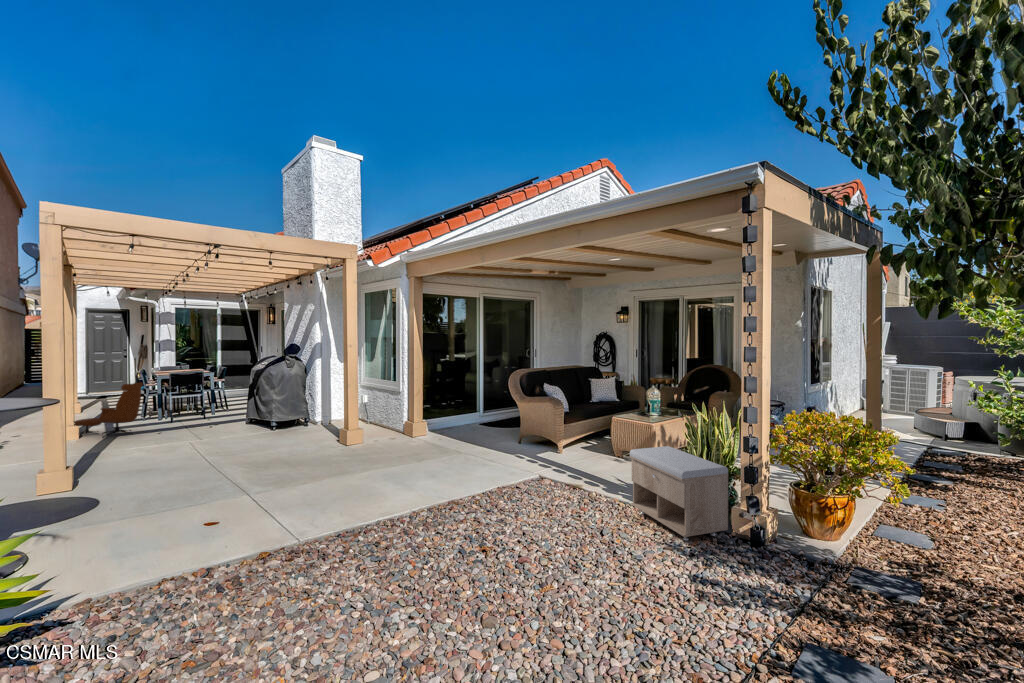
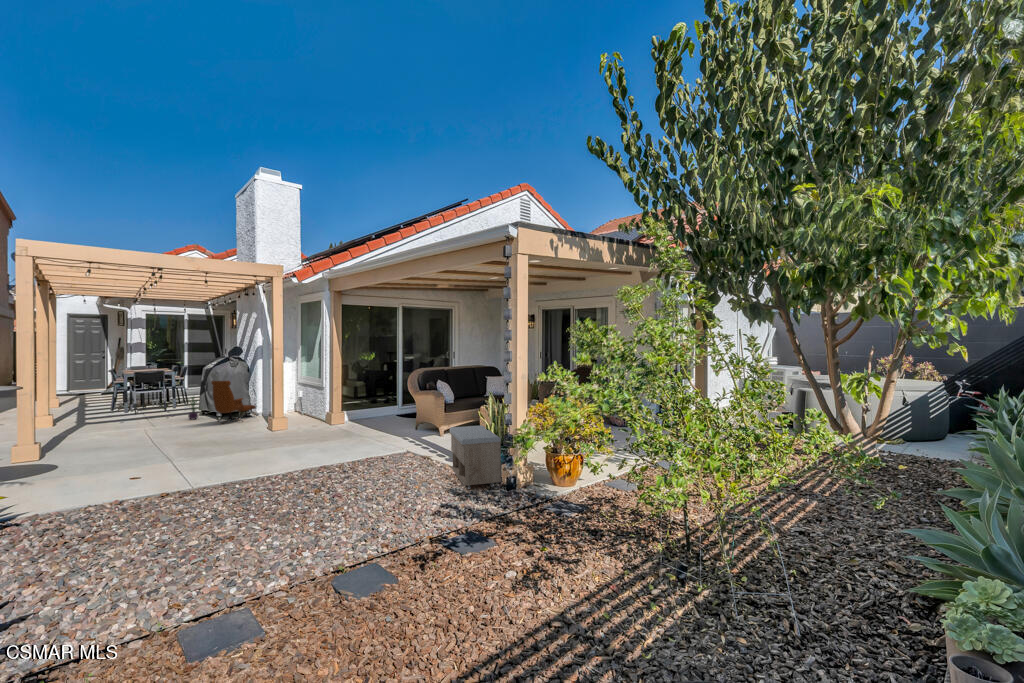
lounge chair: present [74,382,143,438] -> present [211,381,256,421]
decorative plant: none [226,401,259,429] -> present [188,397,198,420]

